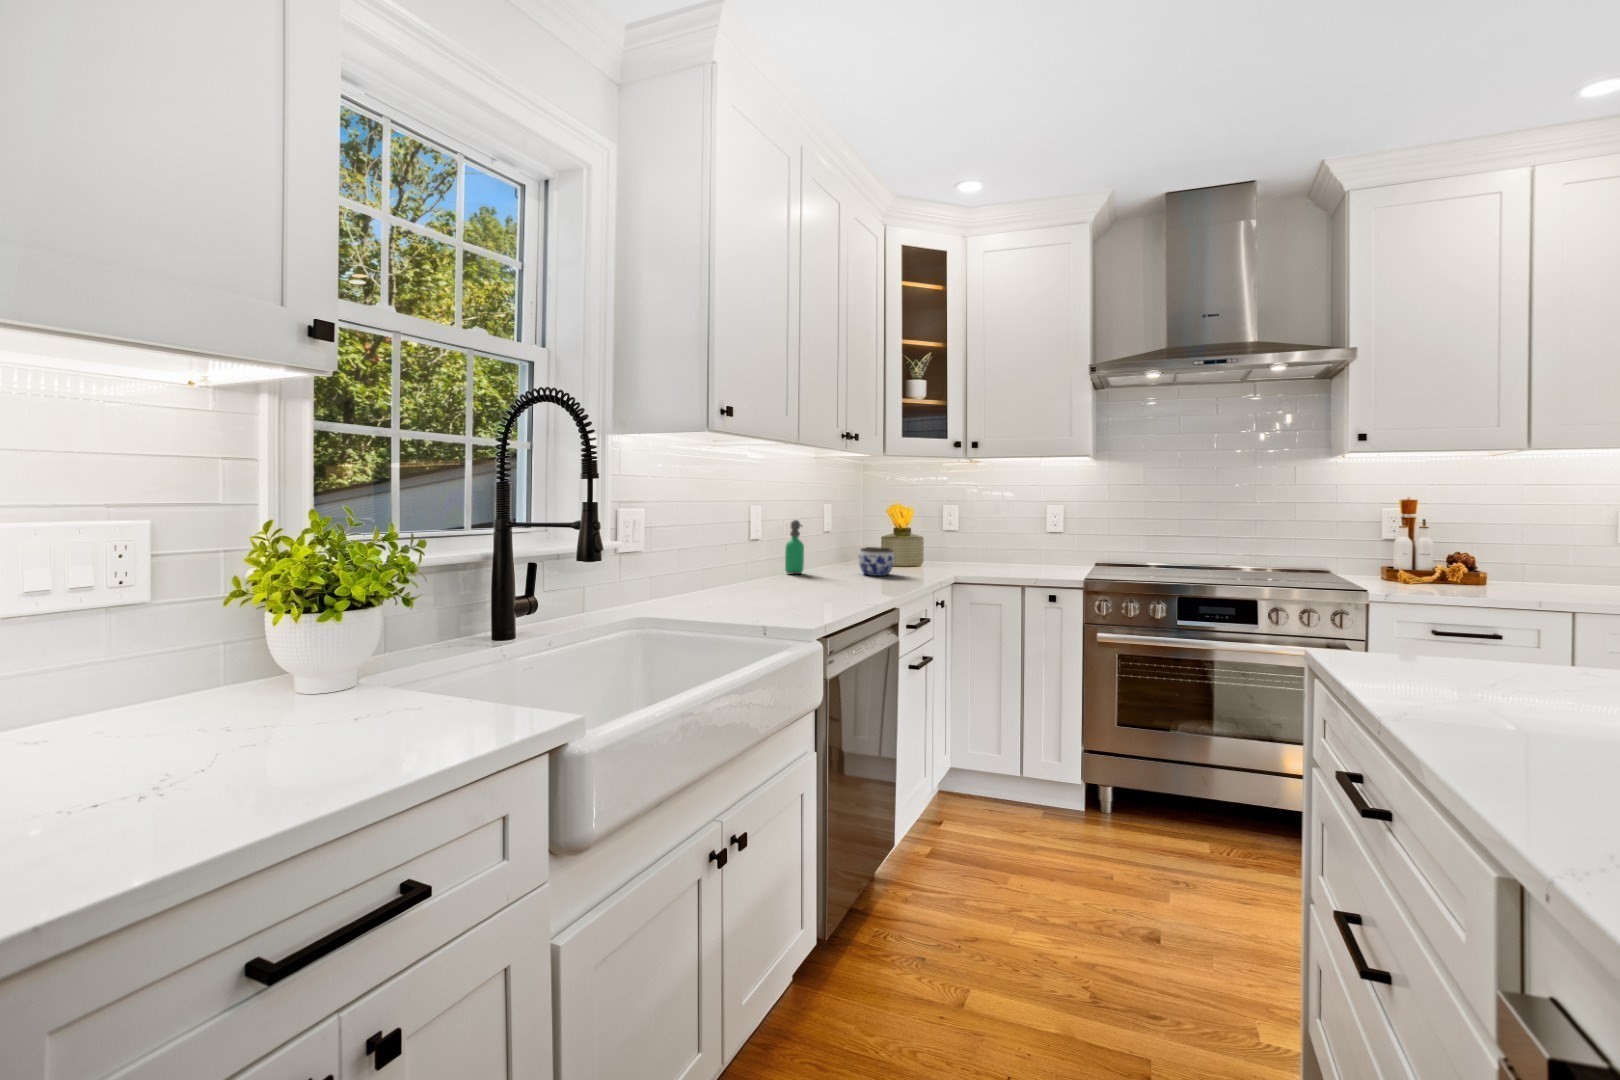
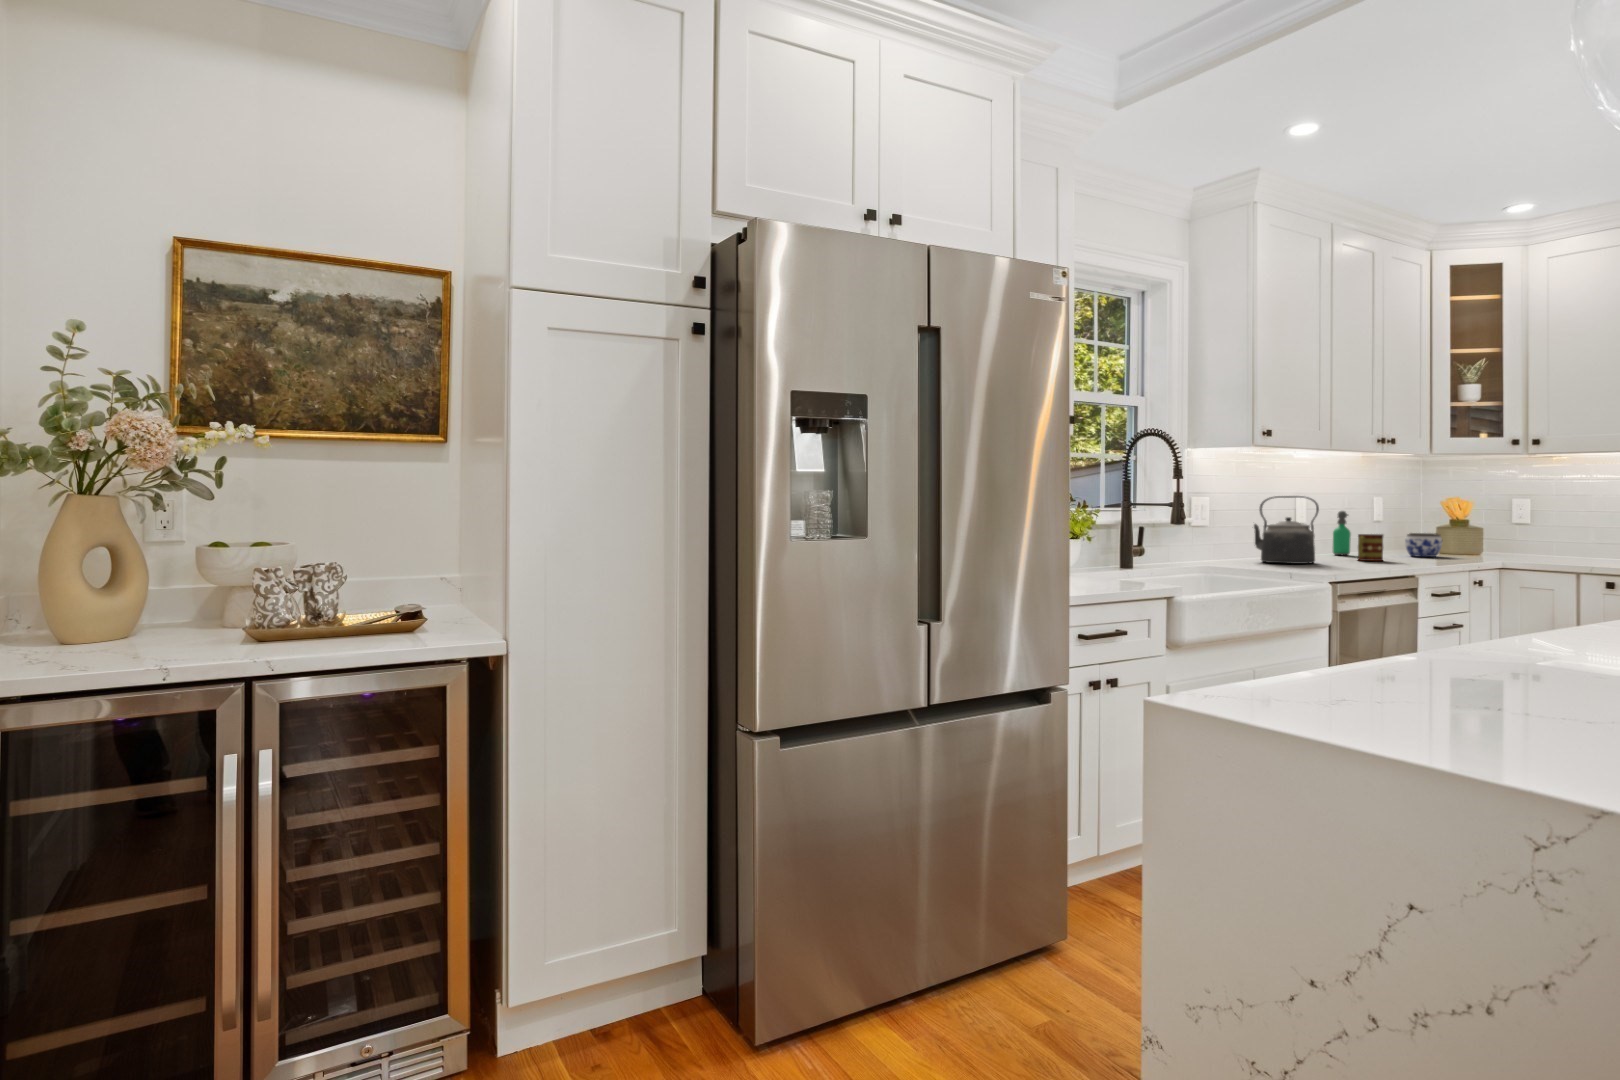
kettle: none [693,506,776,599] -> present [1254,496,1319,564]
mug: none [815,553,843,588] -> present [1358,534,1383,561]

